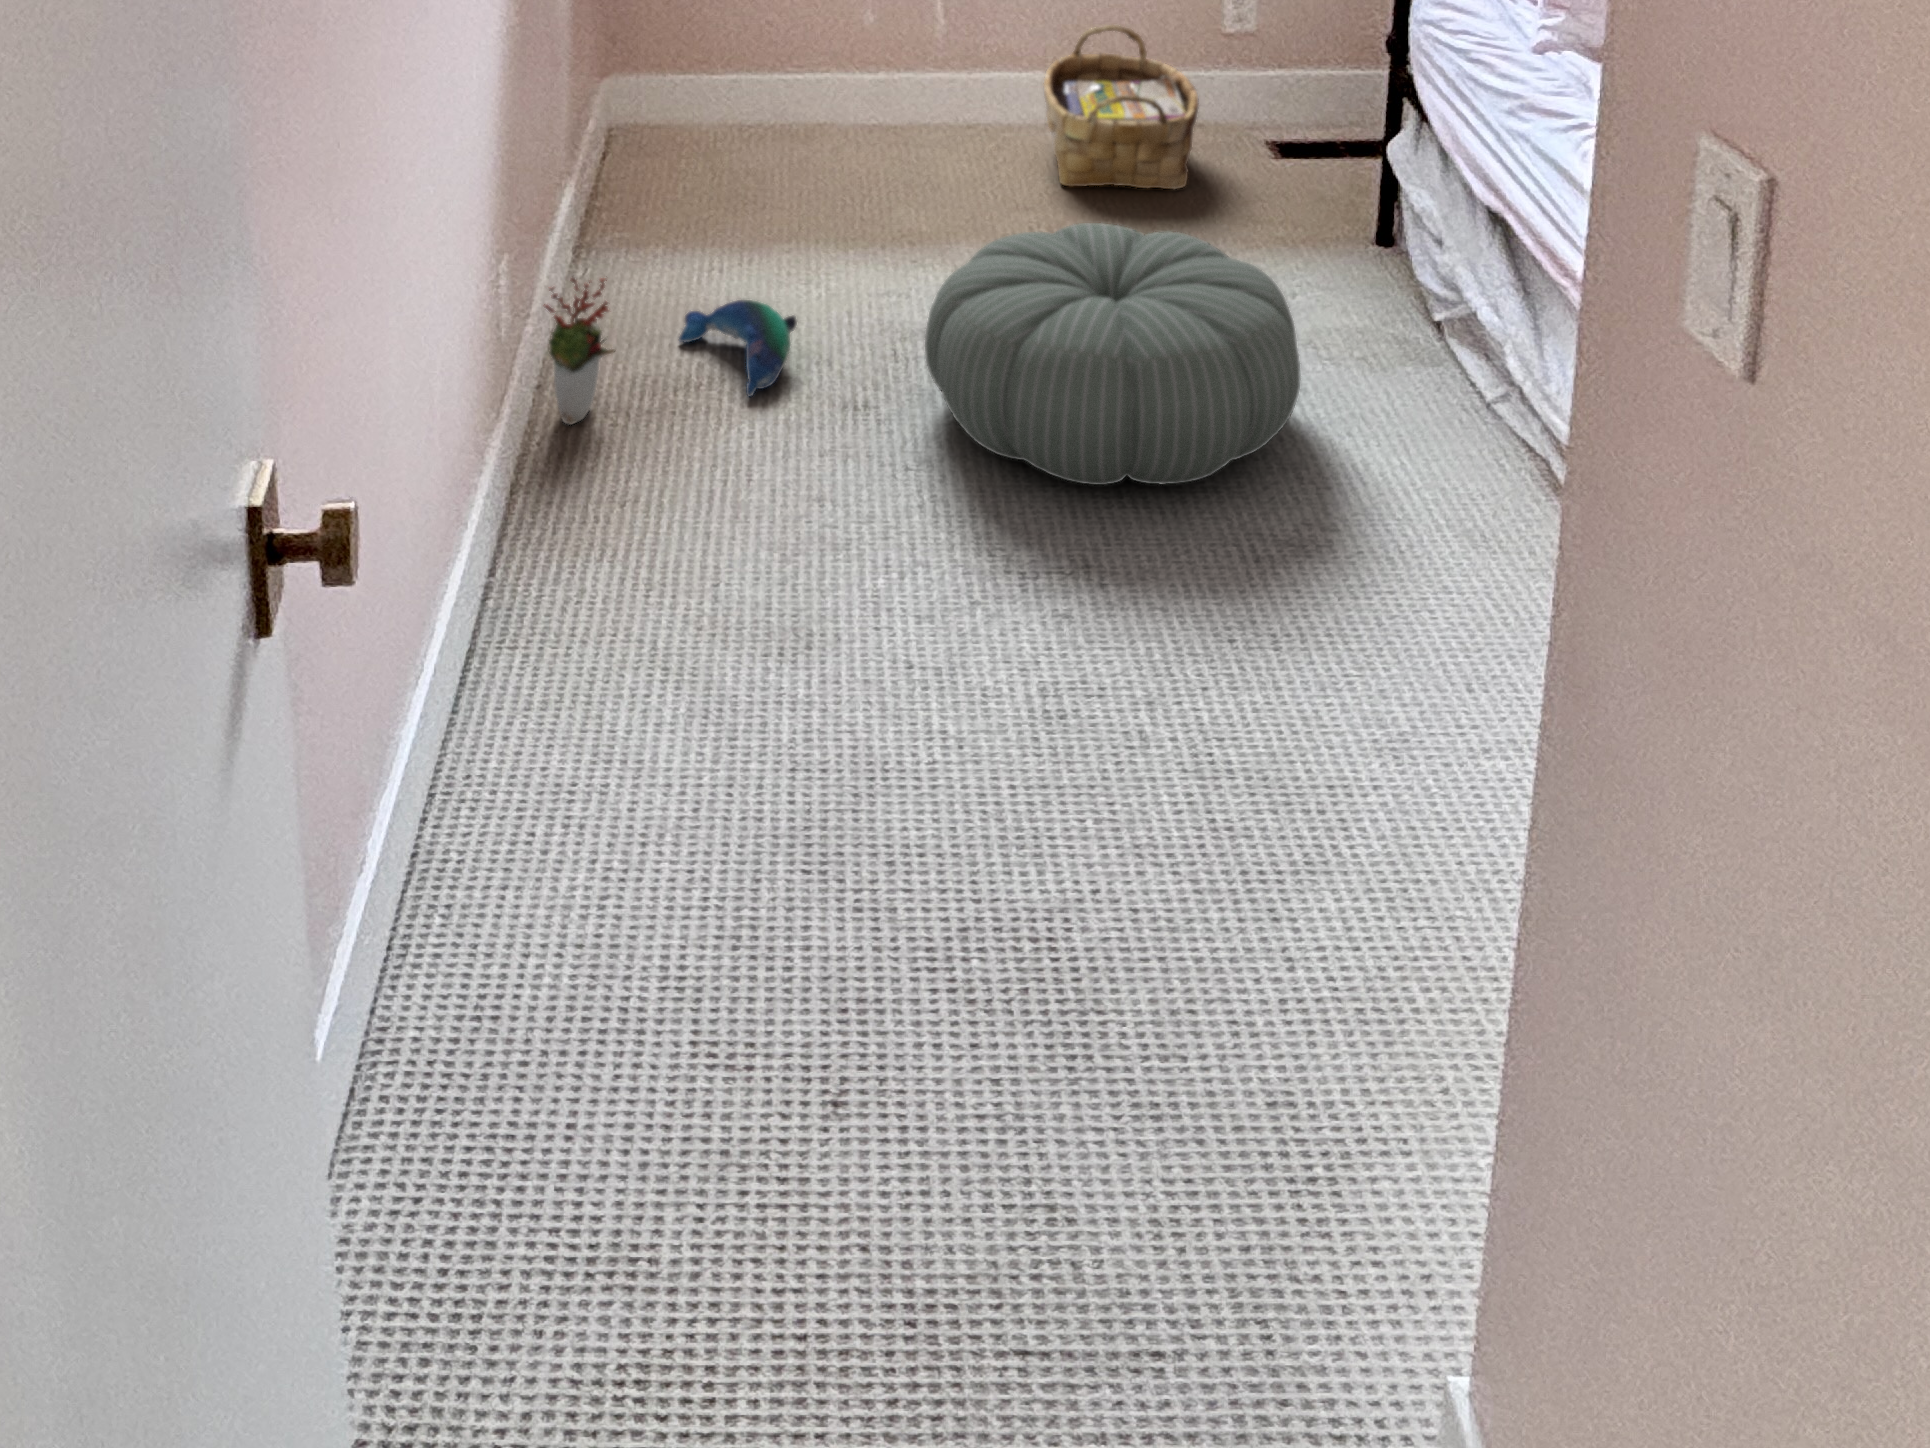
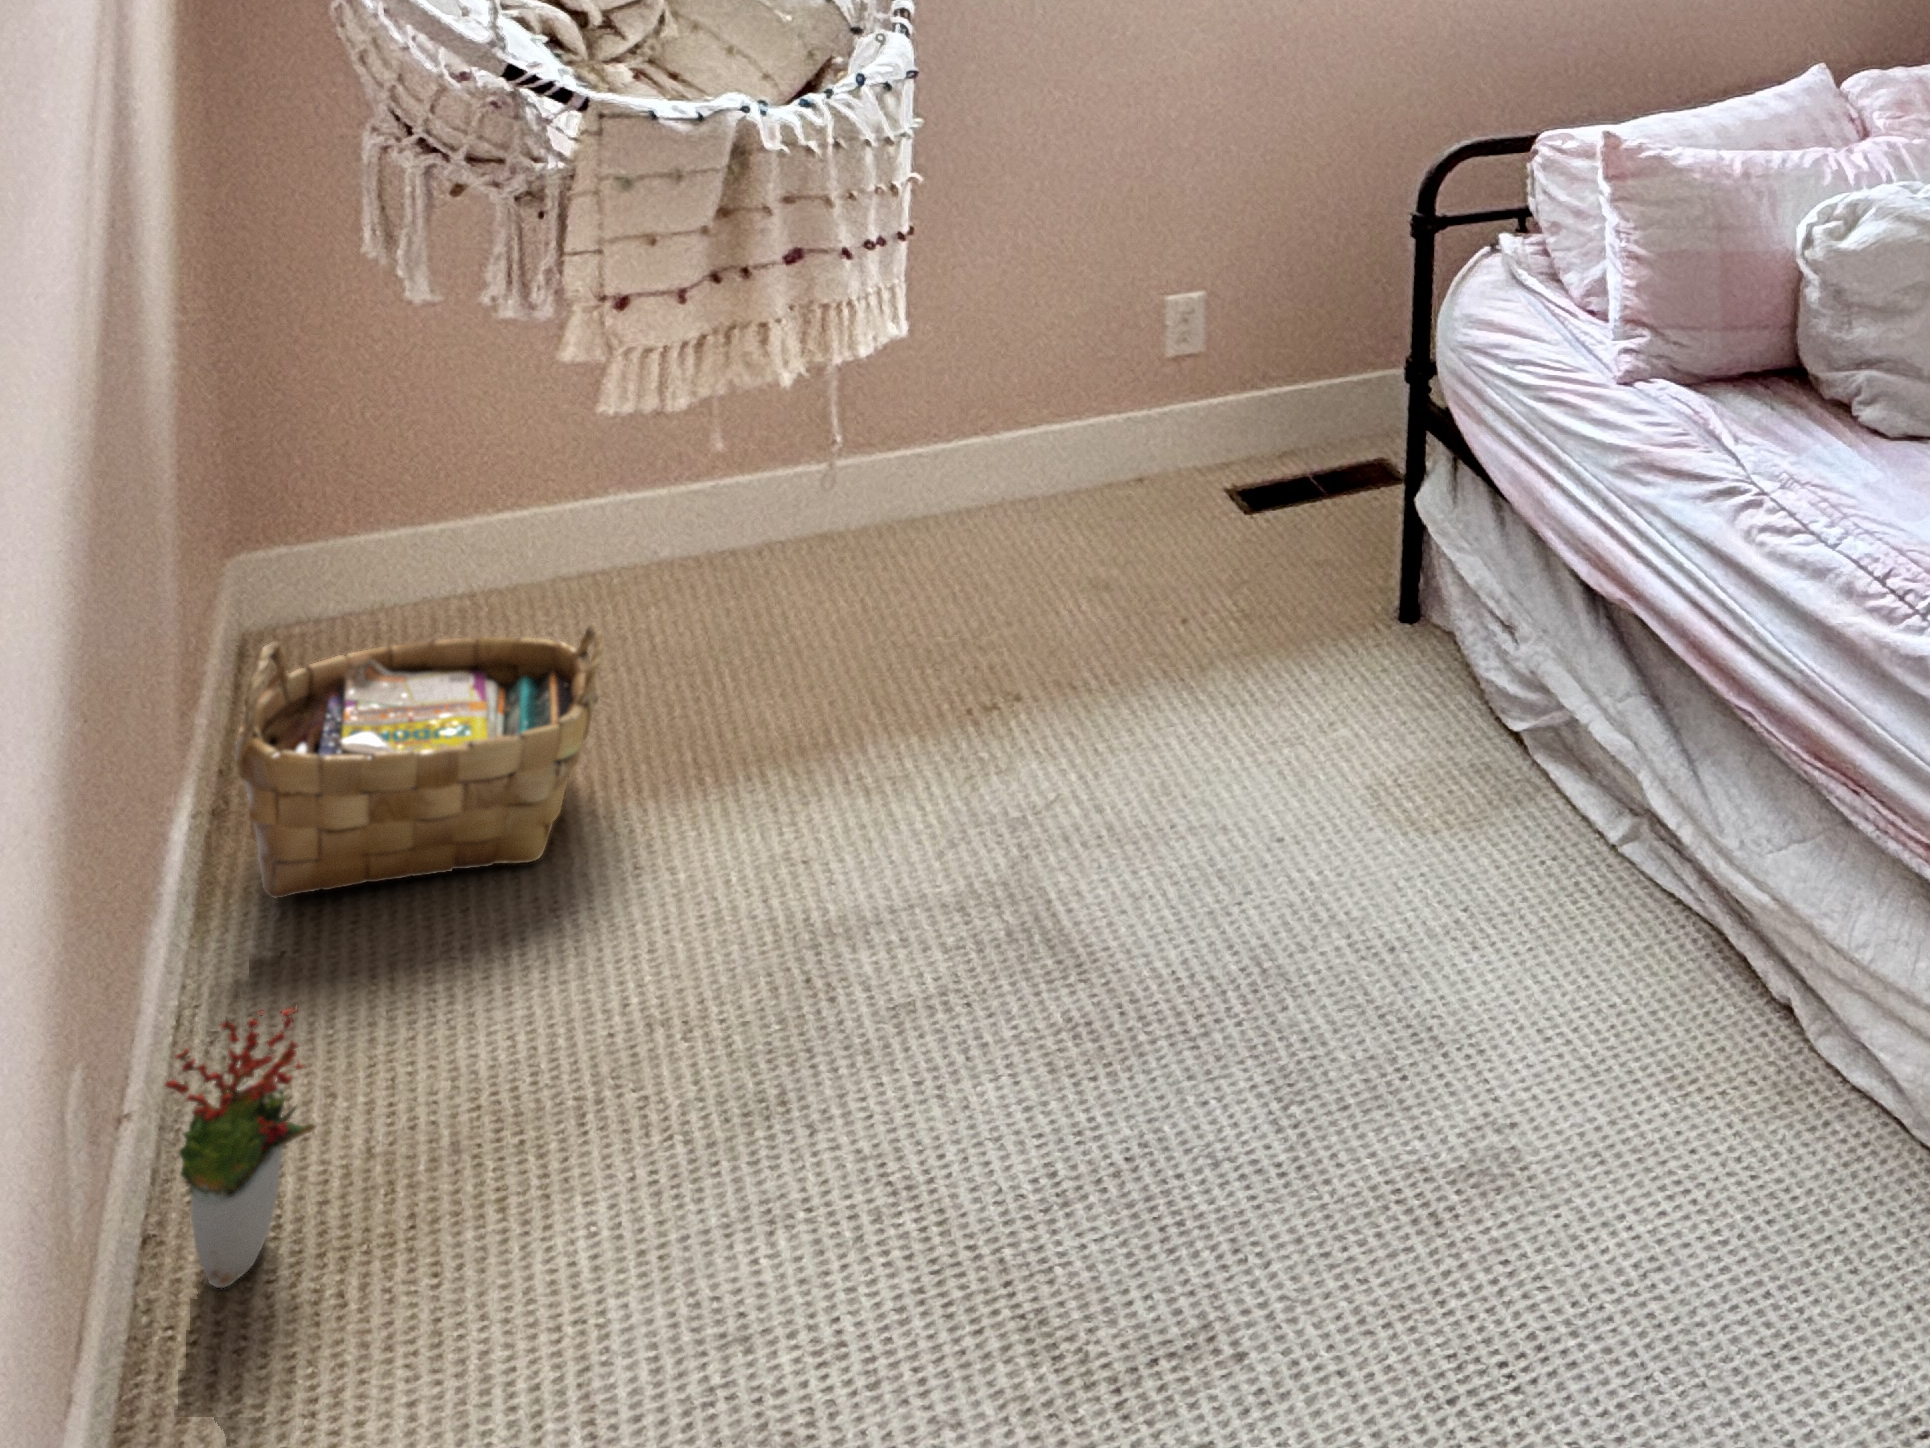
woven basket: present [1044,25,1199,189] -> present [236,622,604,898]
pouf: present [925,223,1300,485] -> none [870,701,1414,1146]
plush toy: present [679,300,797,397] -> none [426,944,643,1128]

